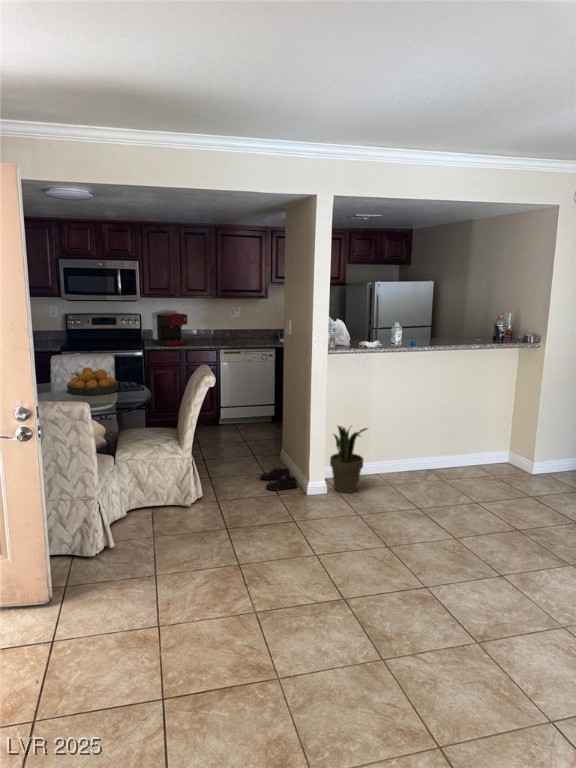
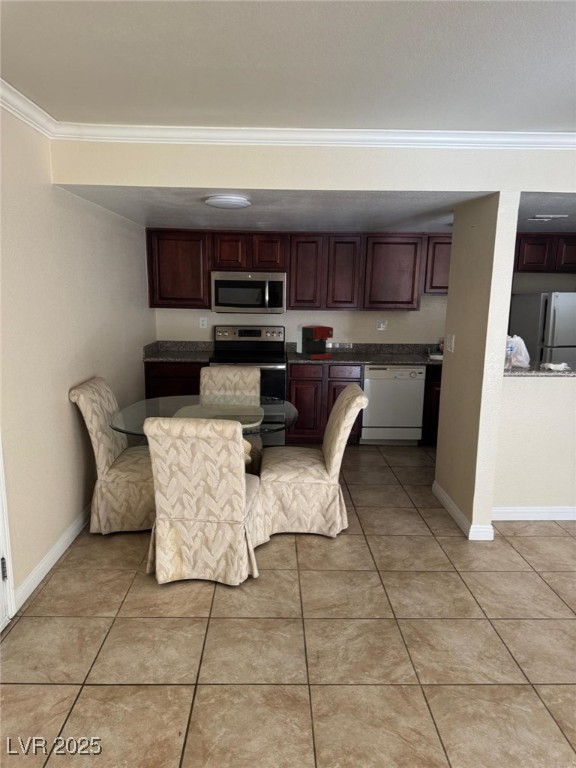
fruit bowl: present [67,368,119,395] -> none [215,381,265,410]
potted plant: present [330,426,367,493] -> none [496,459,549,540]
shoe: present [260,467,297,490] -> none [411,500,455,528]

